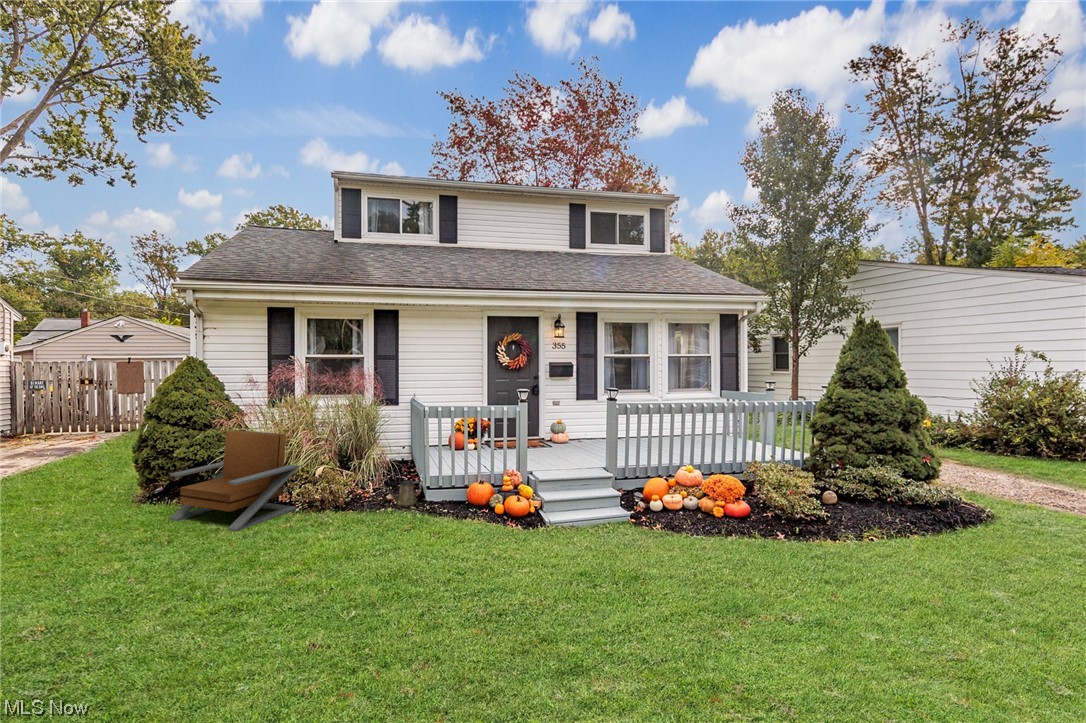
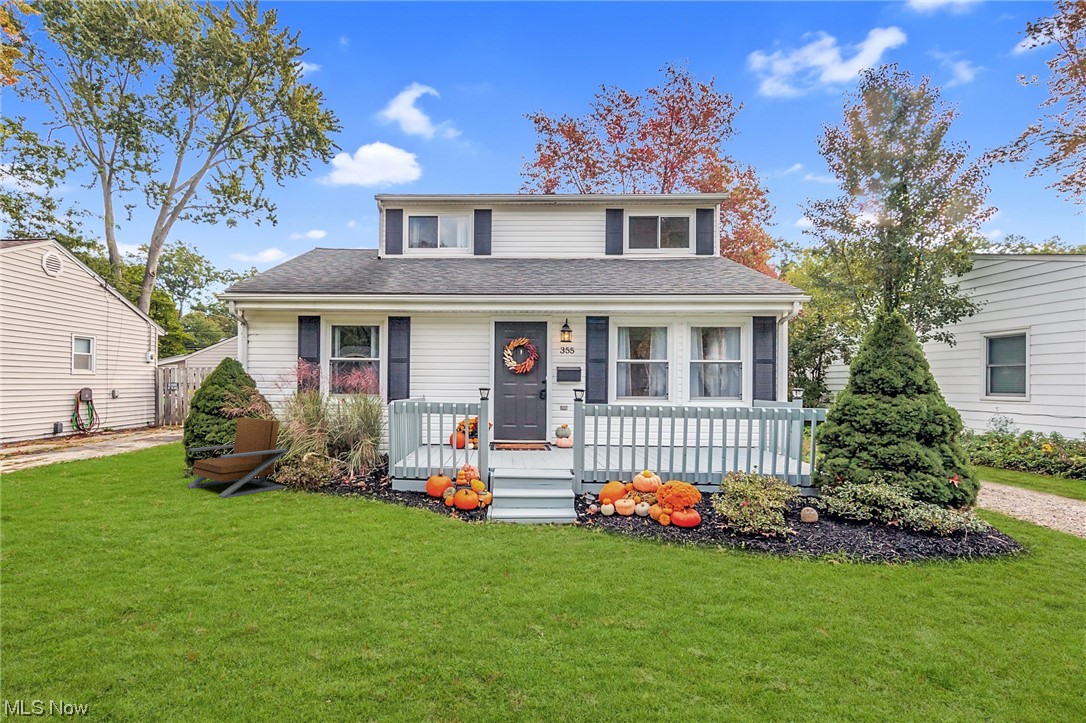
watering can: present [378,481,421,506] -> none [351,468,392,493]

